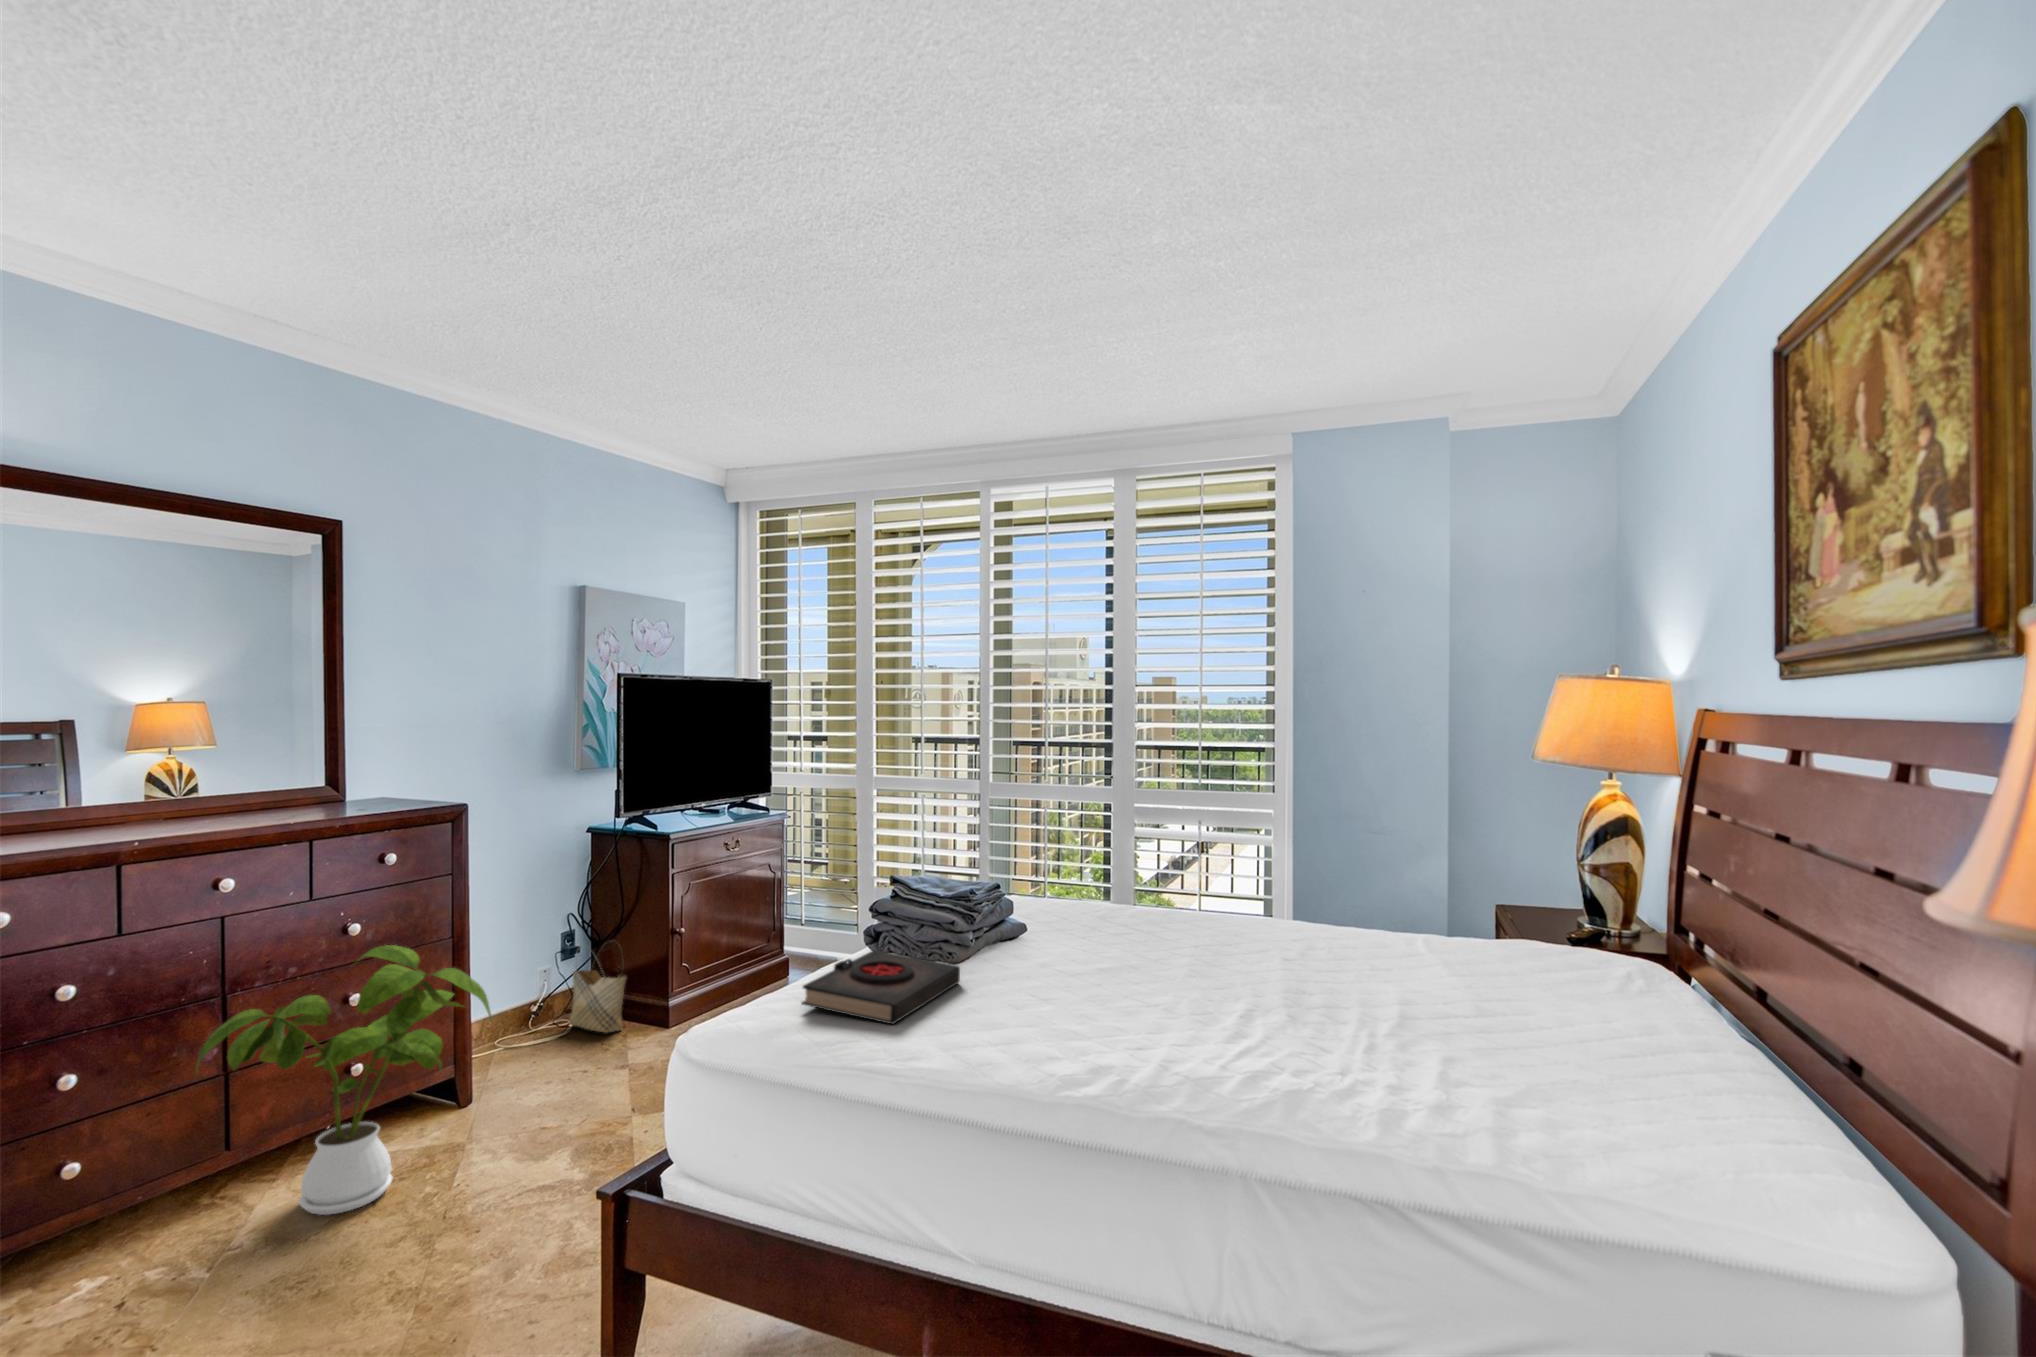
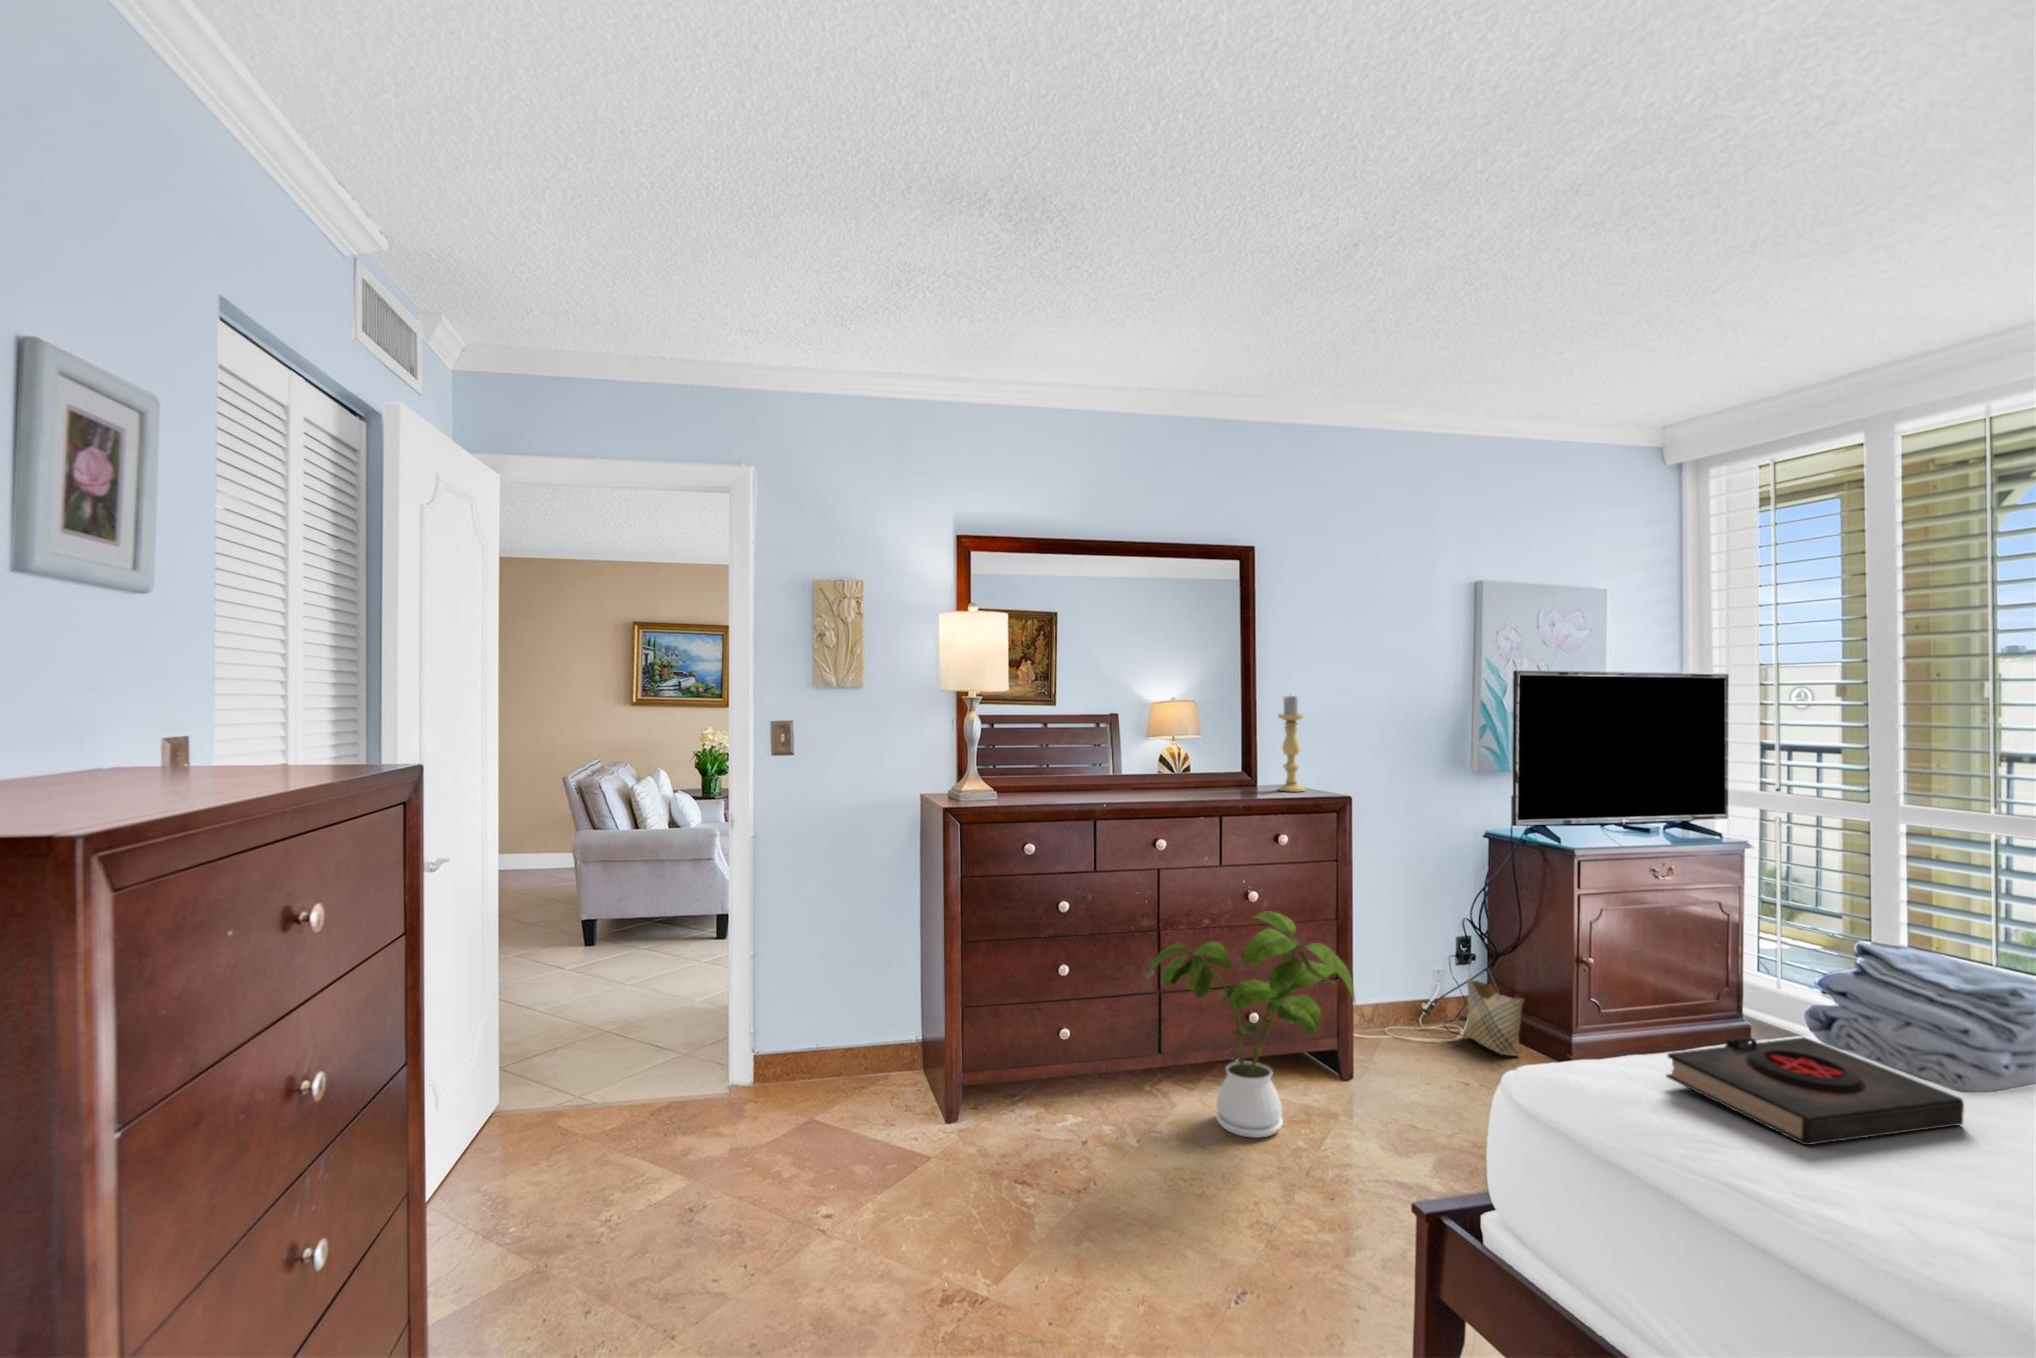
candle holder: none [377,700,413,809] -> present [1278,696,1305,792]

